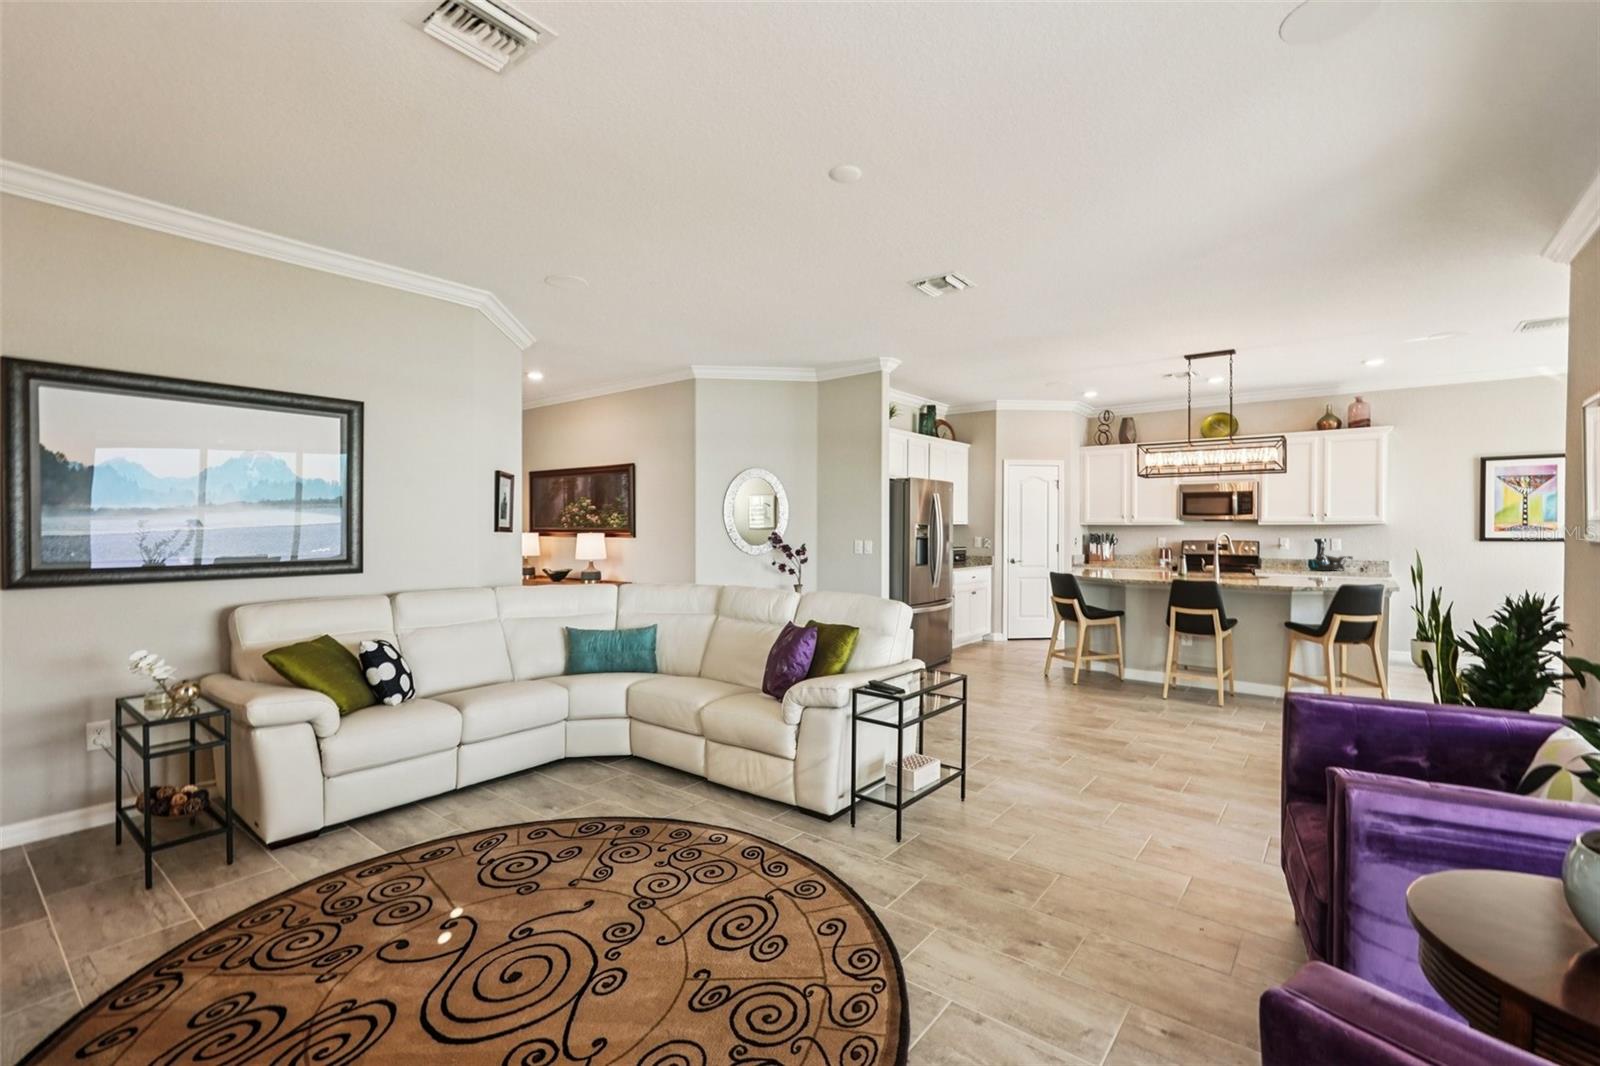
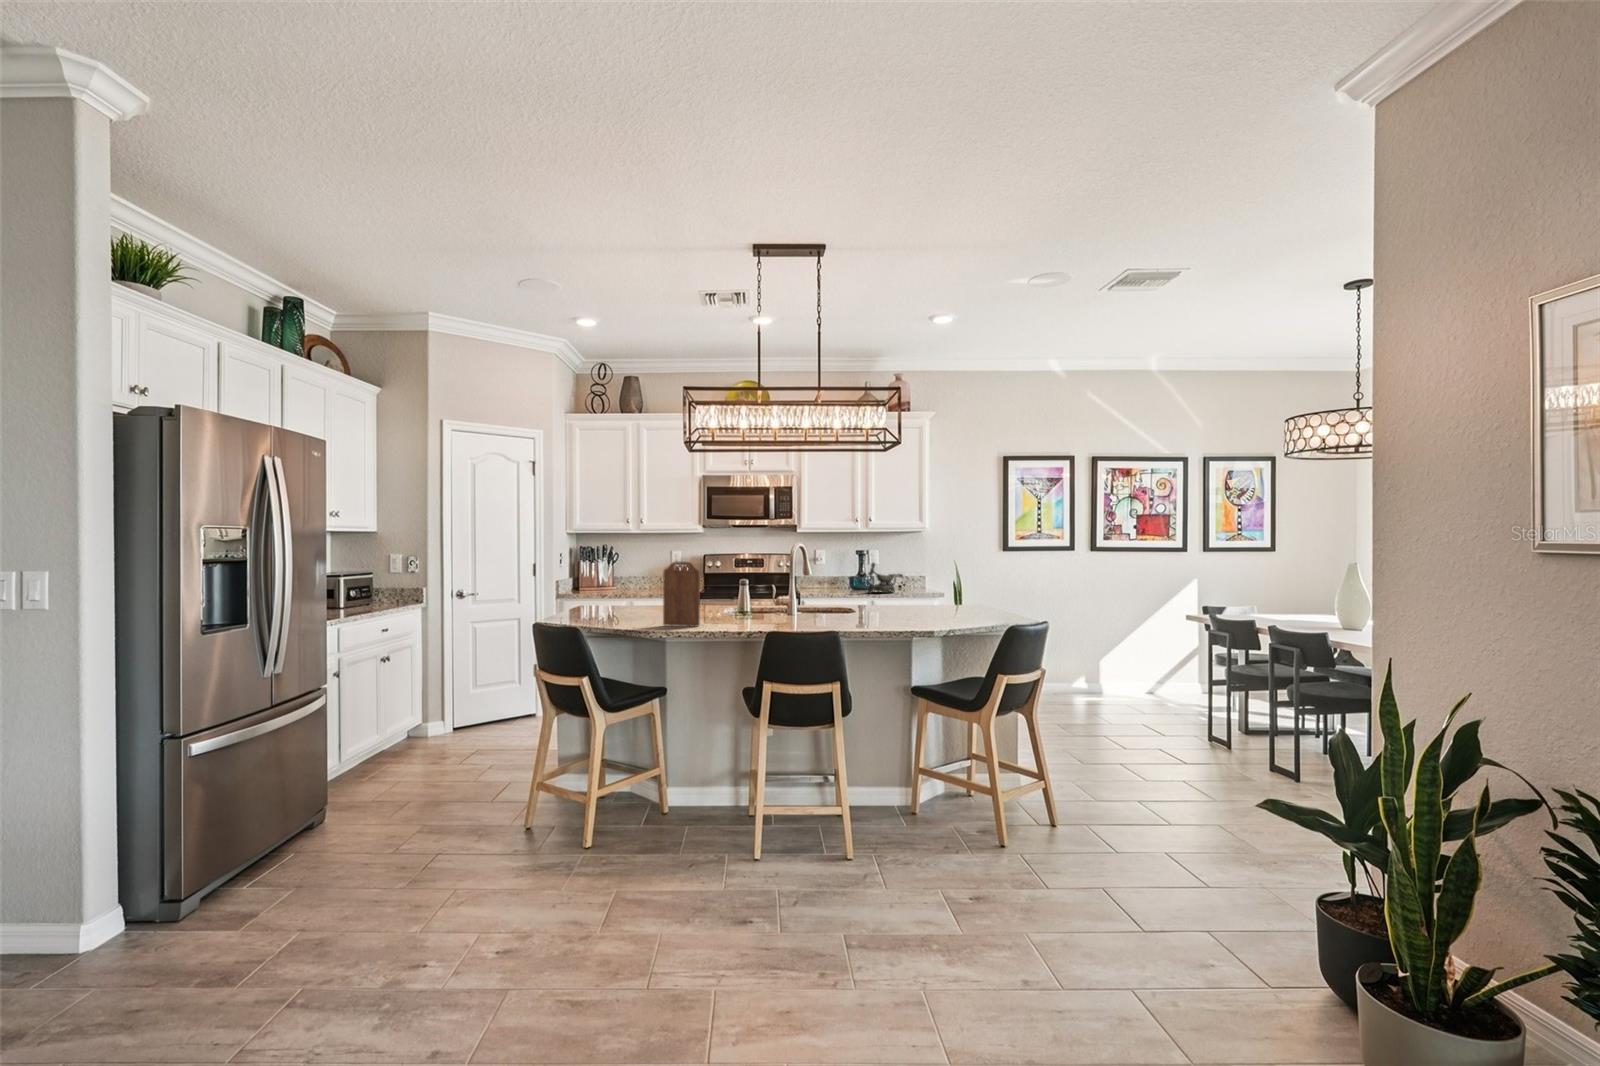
cutting board: none [1128,538,1152,578] -> present [663,562,700,626]

